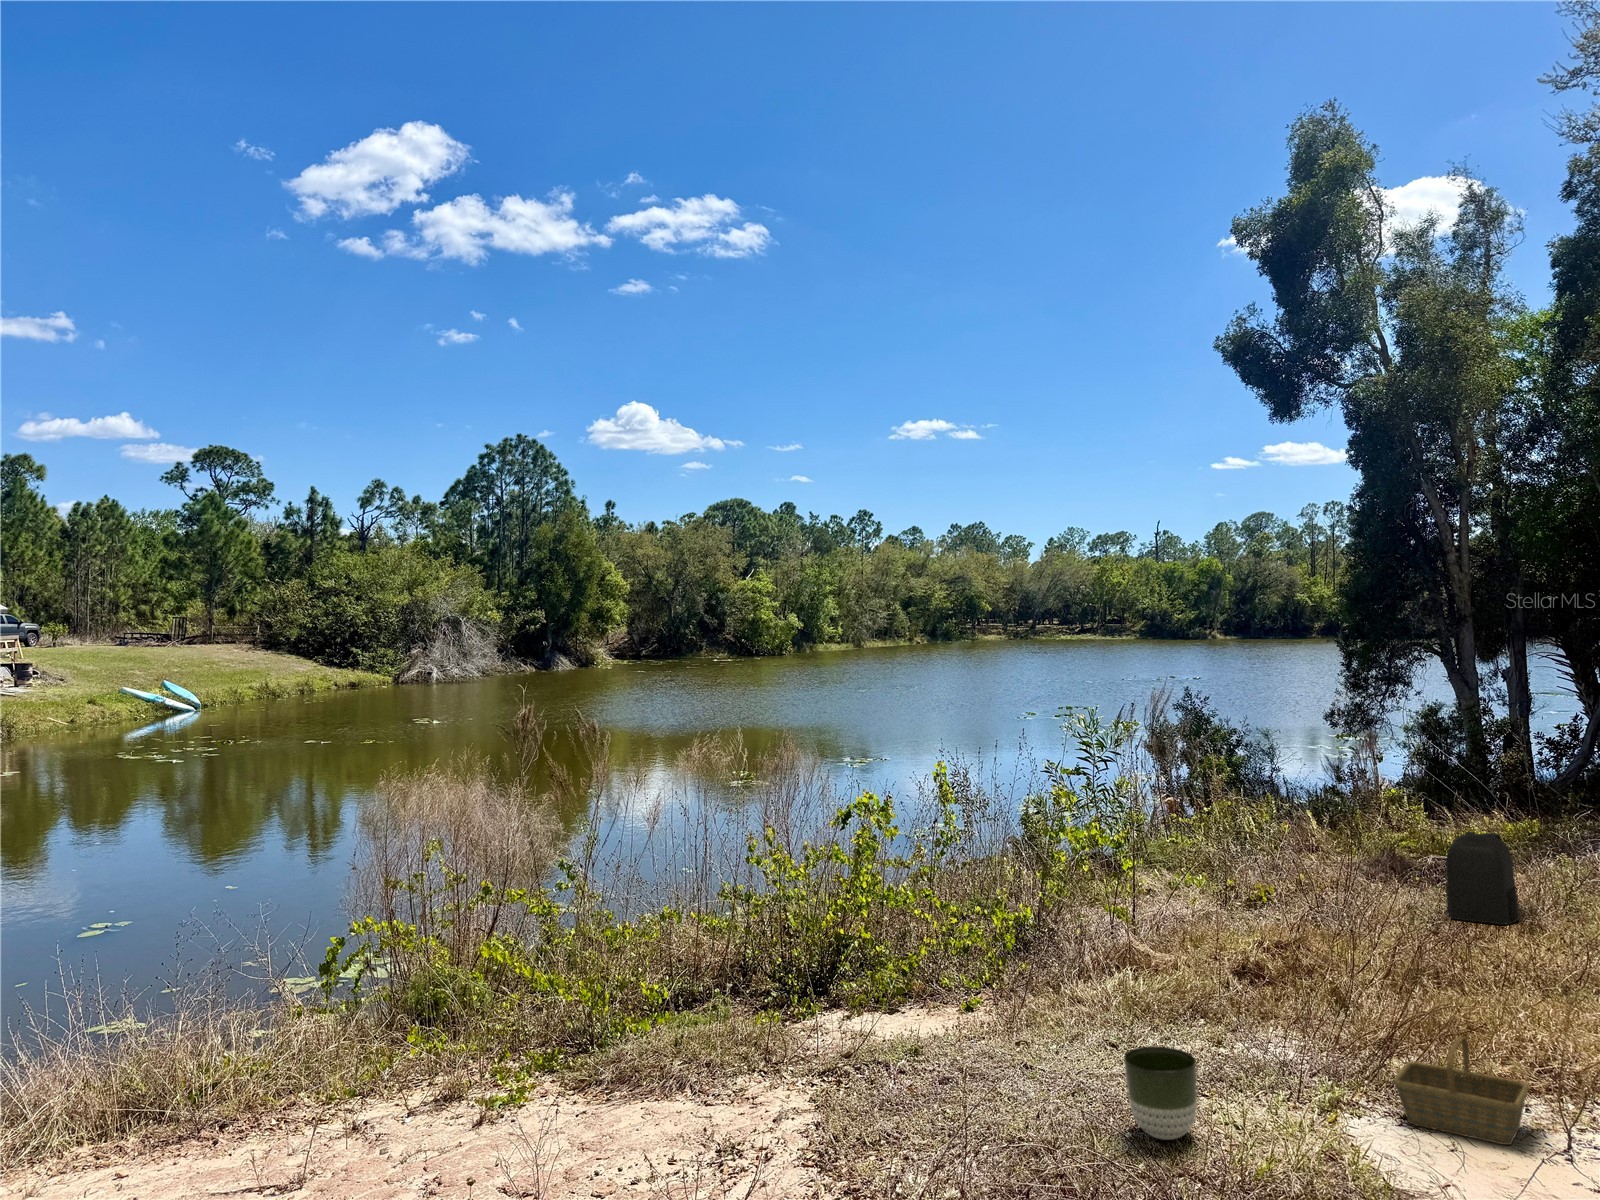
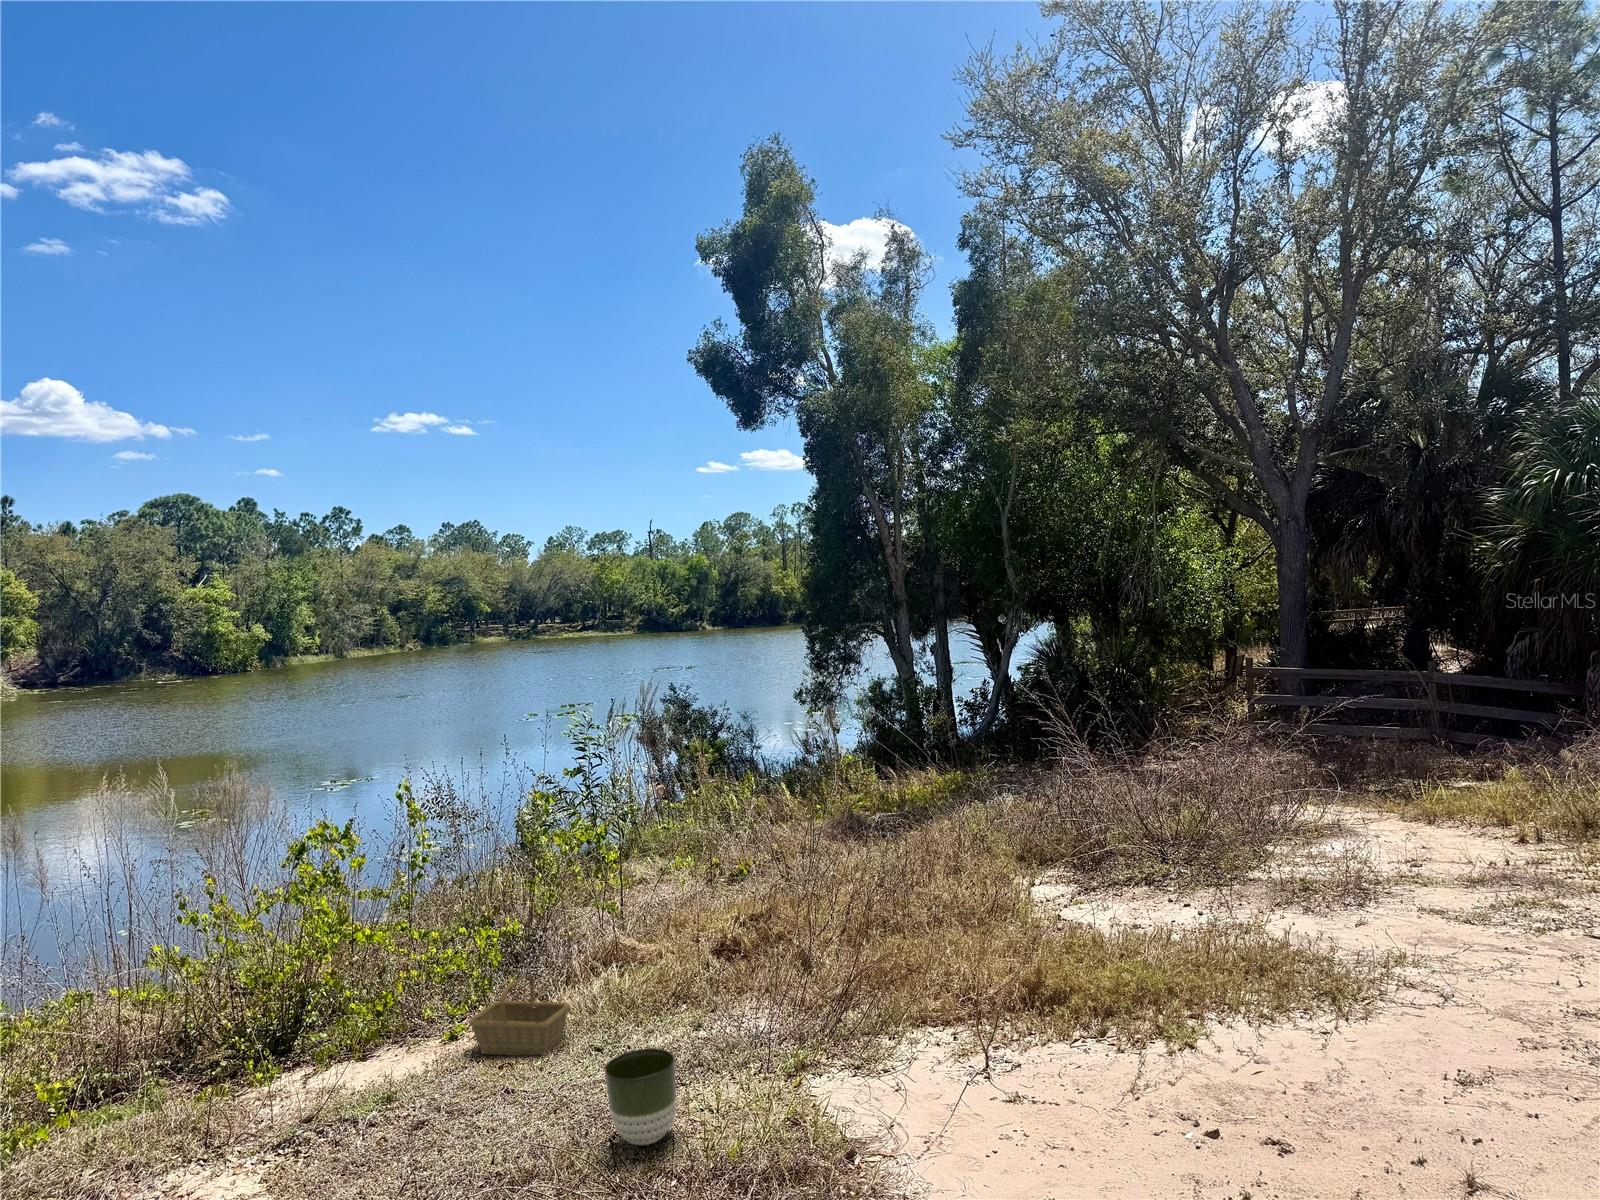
backpack: present [1446,830,1520,925] -> none [889,789,944,870]
basket: present [1393,1037,1529,1145] -> present [469,976,569,1055]

